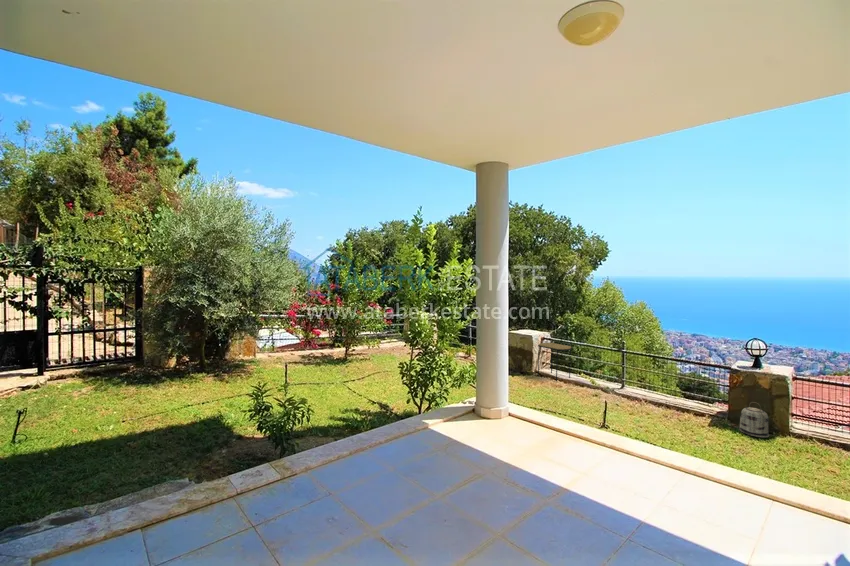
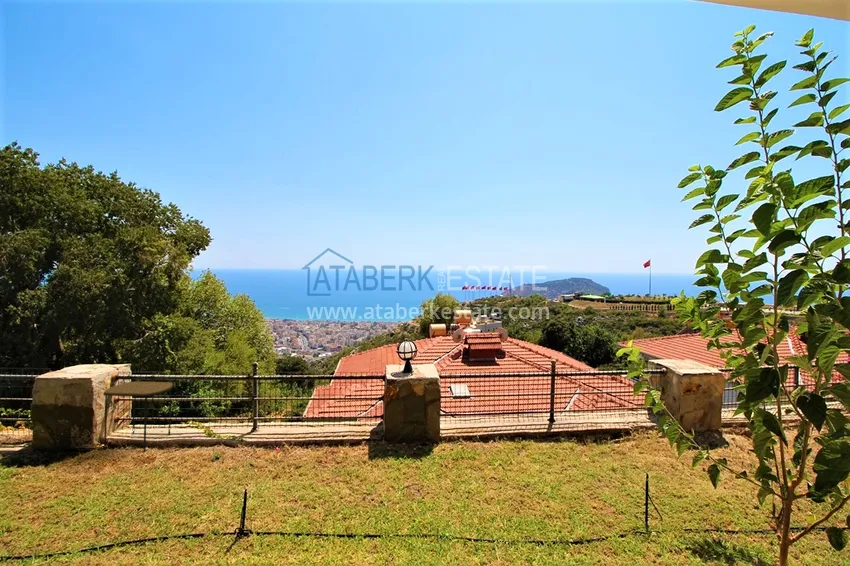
basket: present [739,405,769,438] -> none [397,415,423,456]

